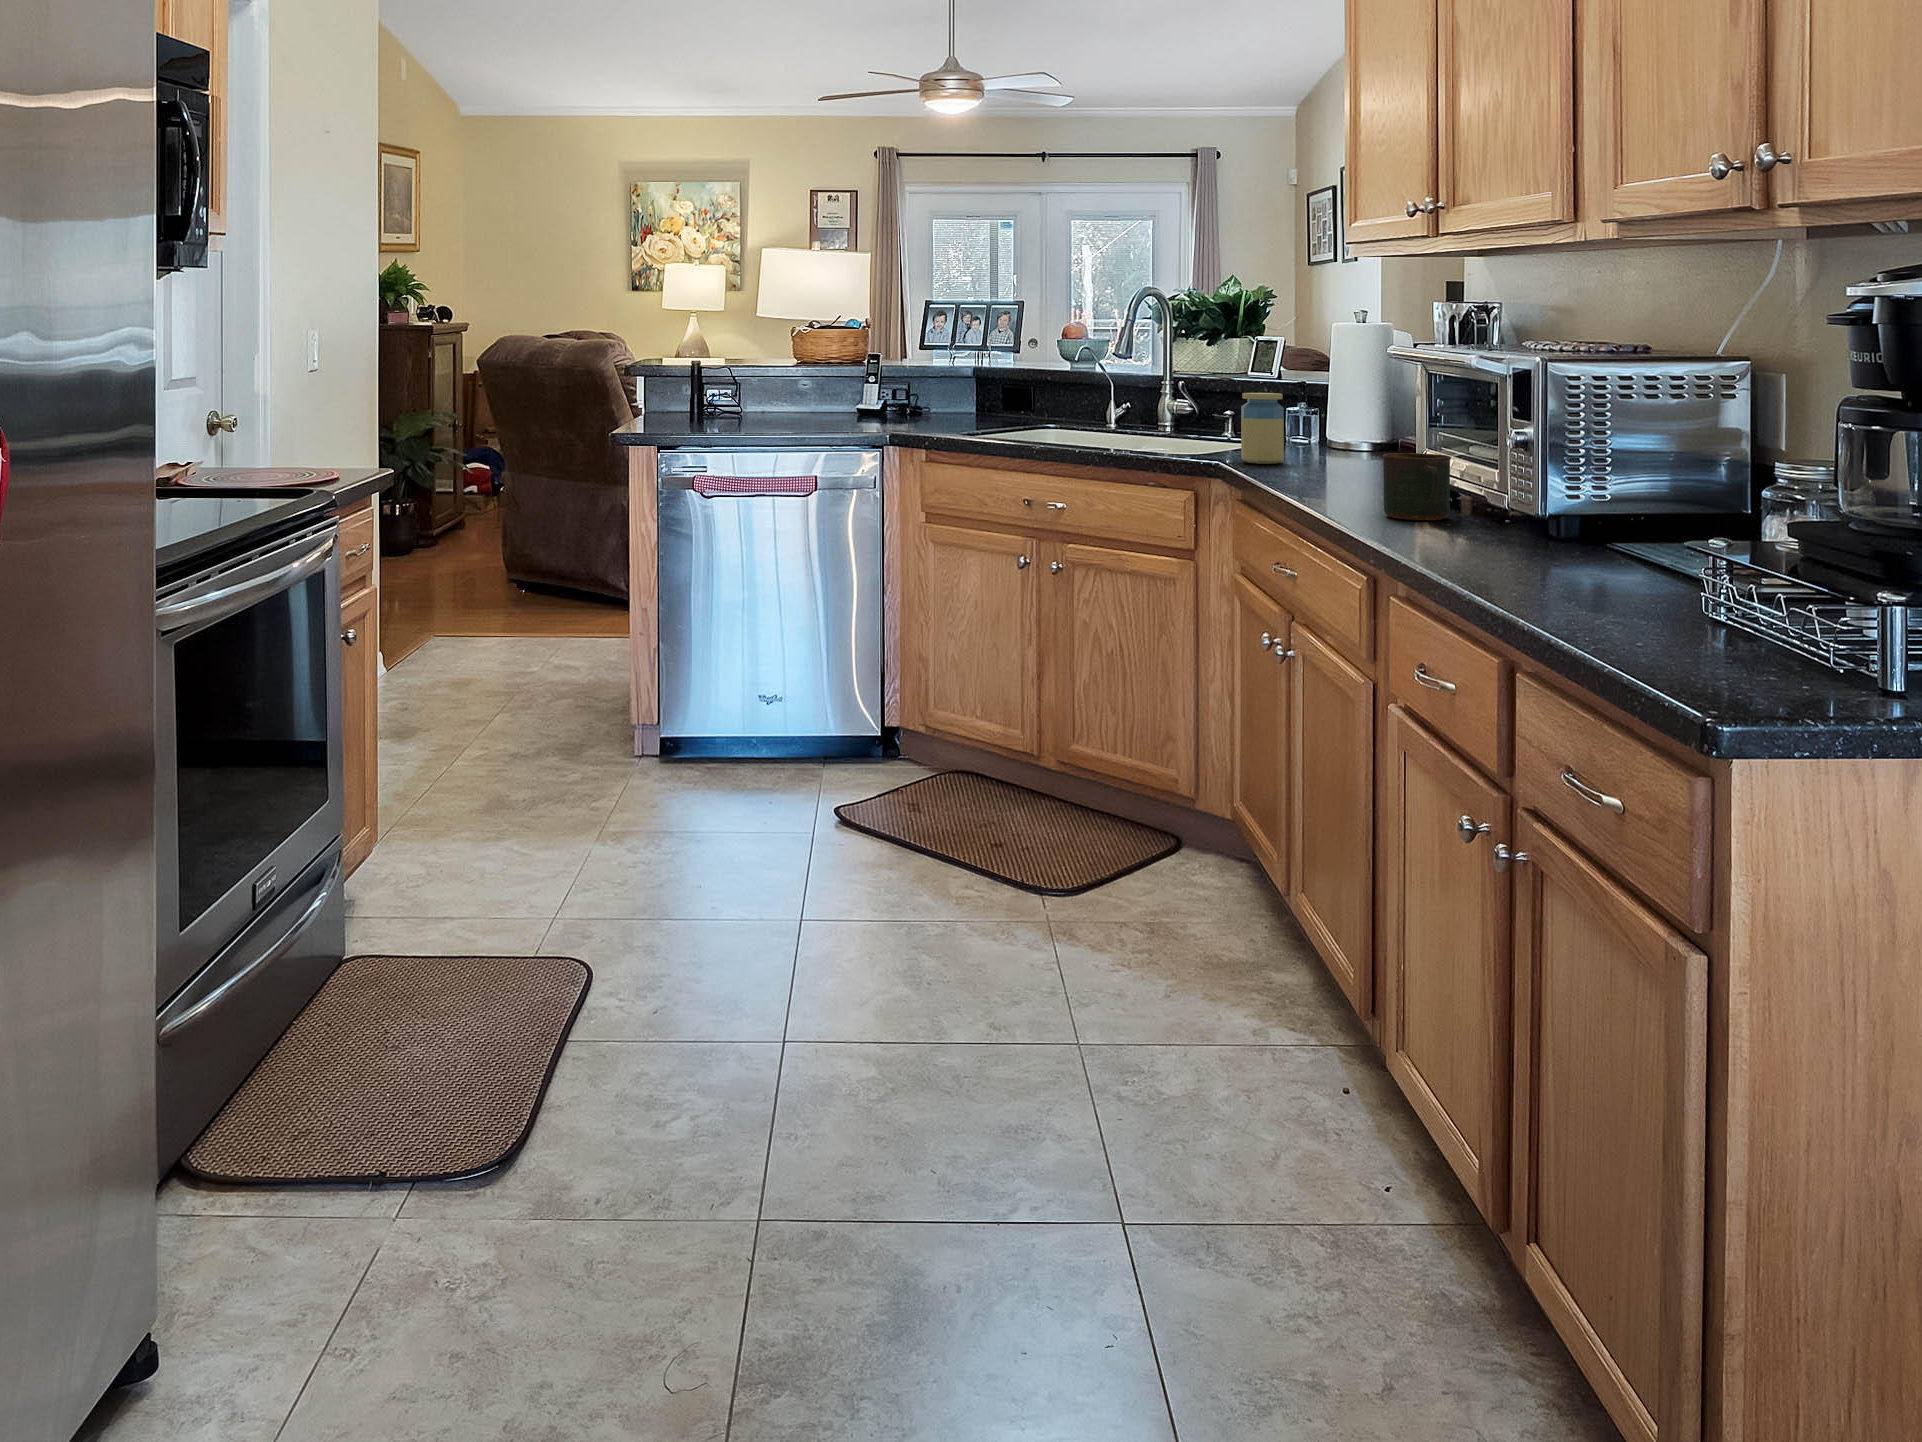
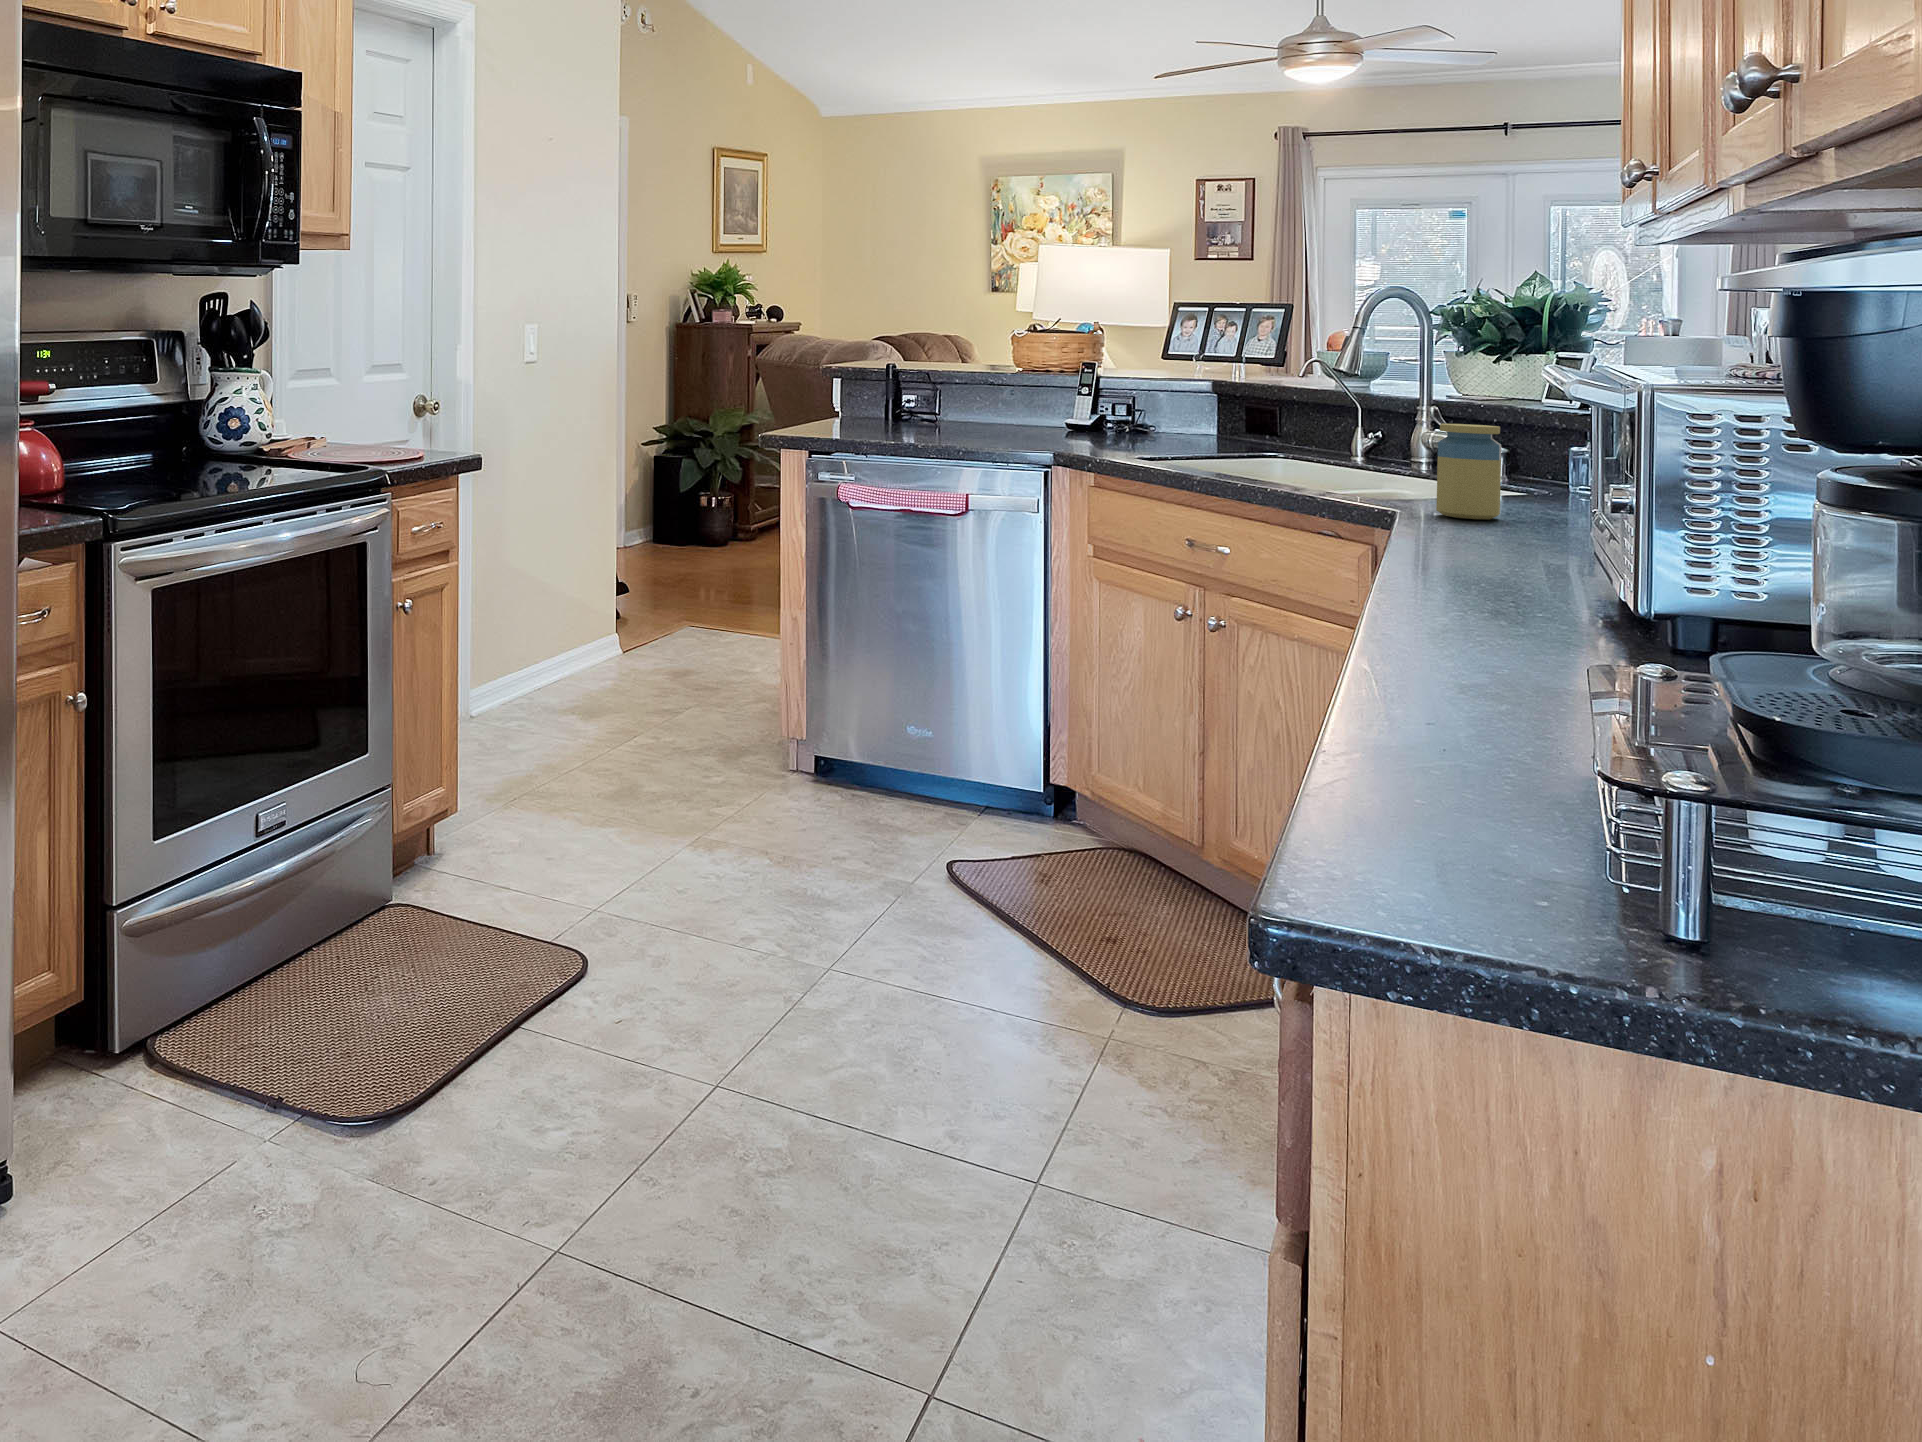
mug: present [1382,453,1451,520] -> none [1459,509,1568,606]

